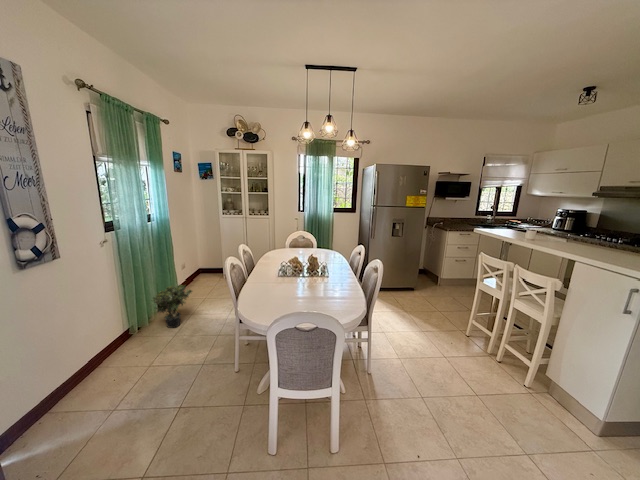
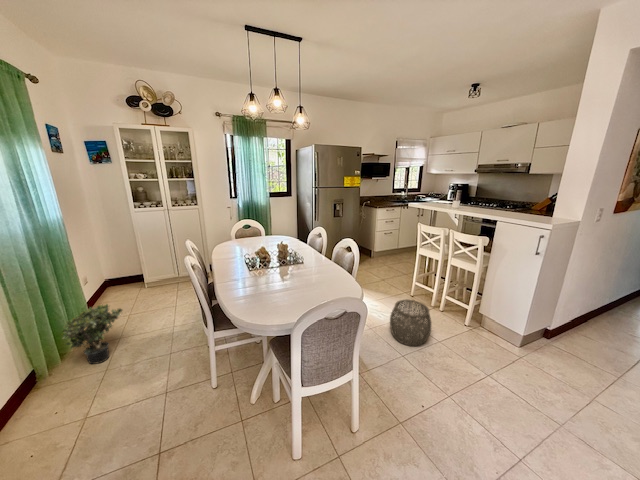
woven basket: none [417,336,467,394] -> present [390,300,431,346]

